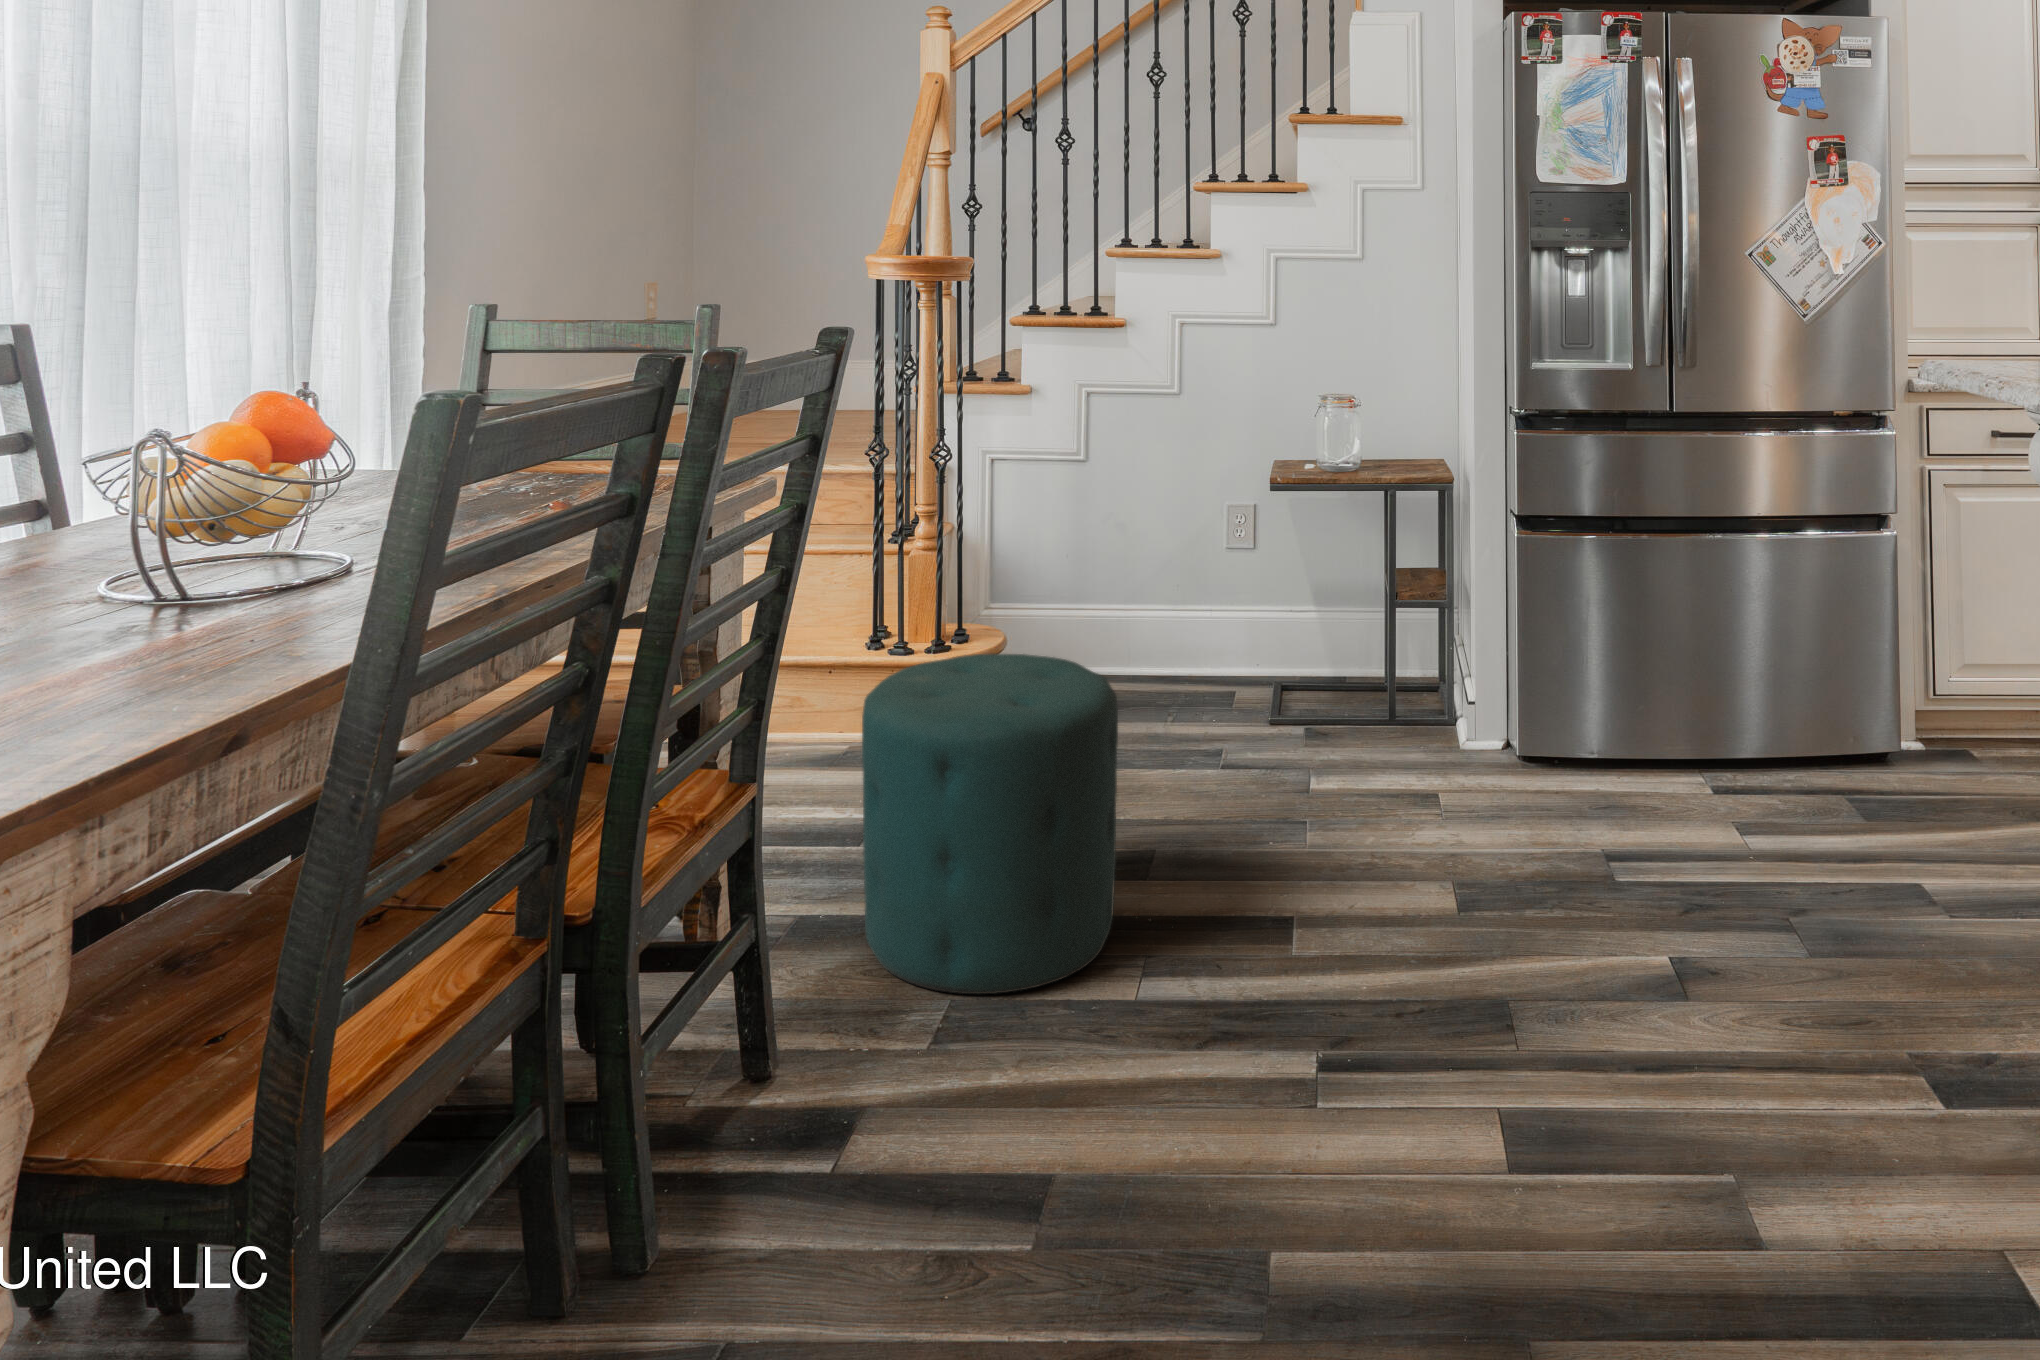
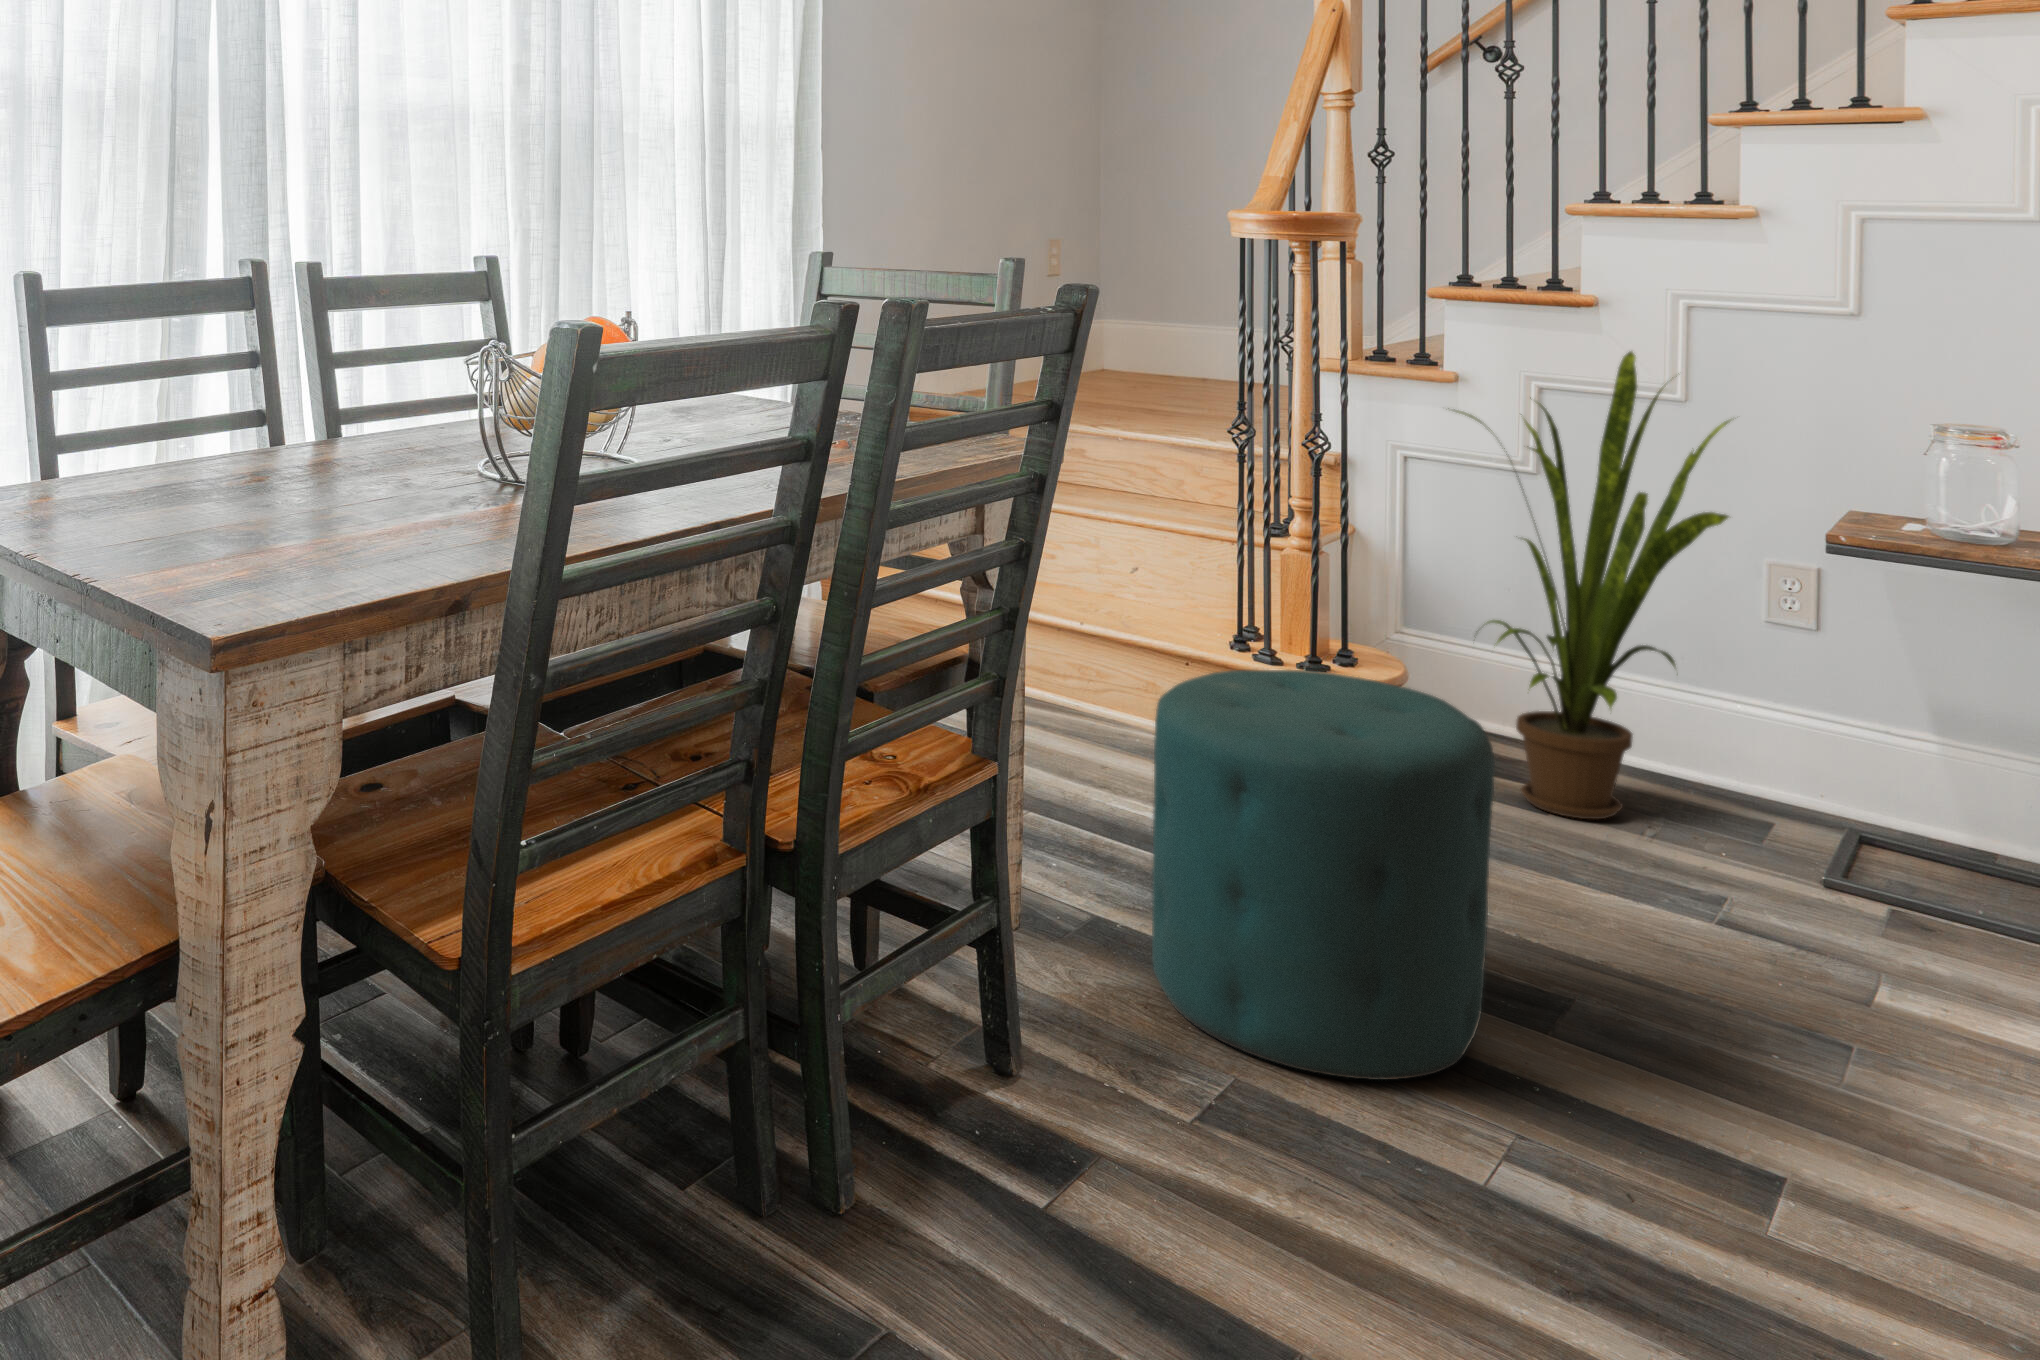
house plant: none [1026,365,1220,734] -> present [1448,351,1731,819]

